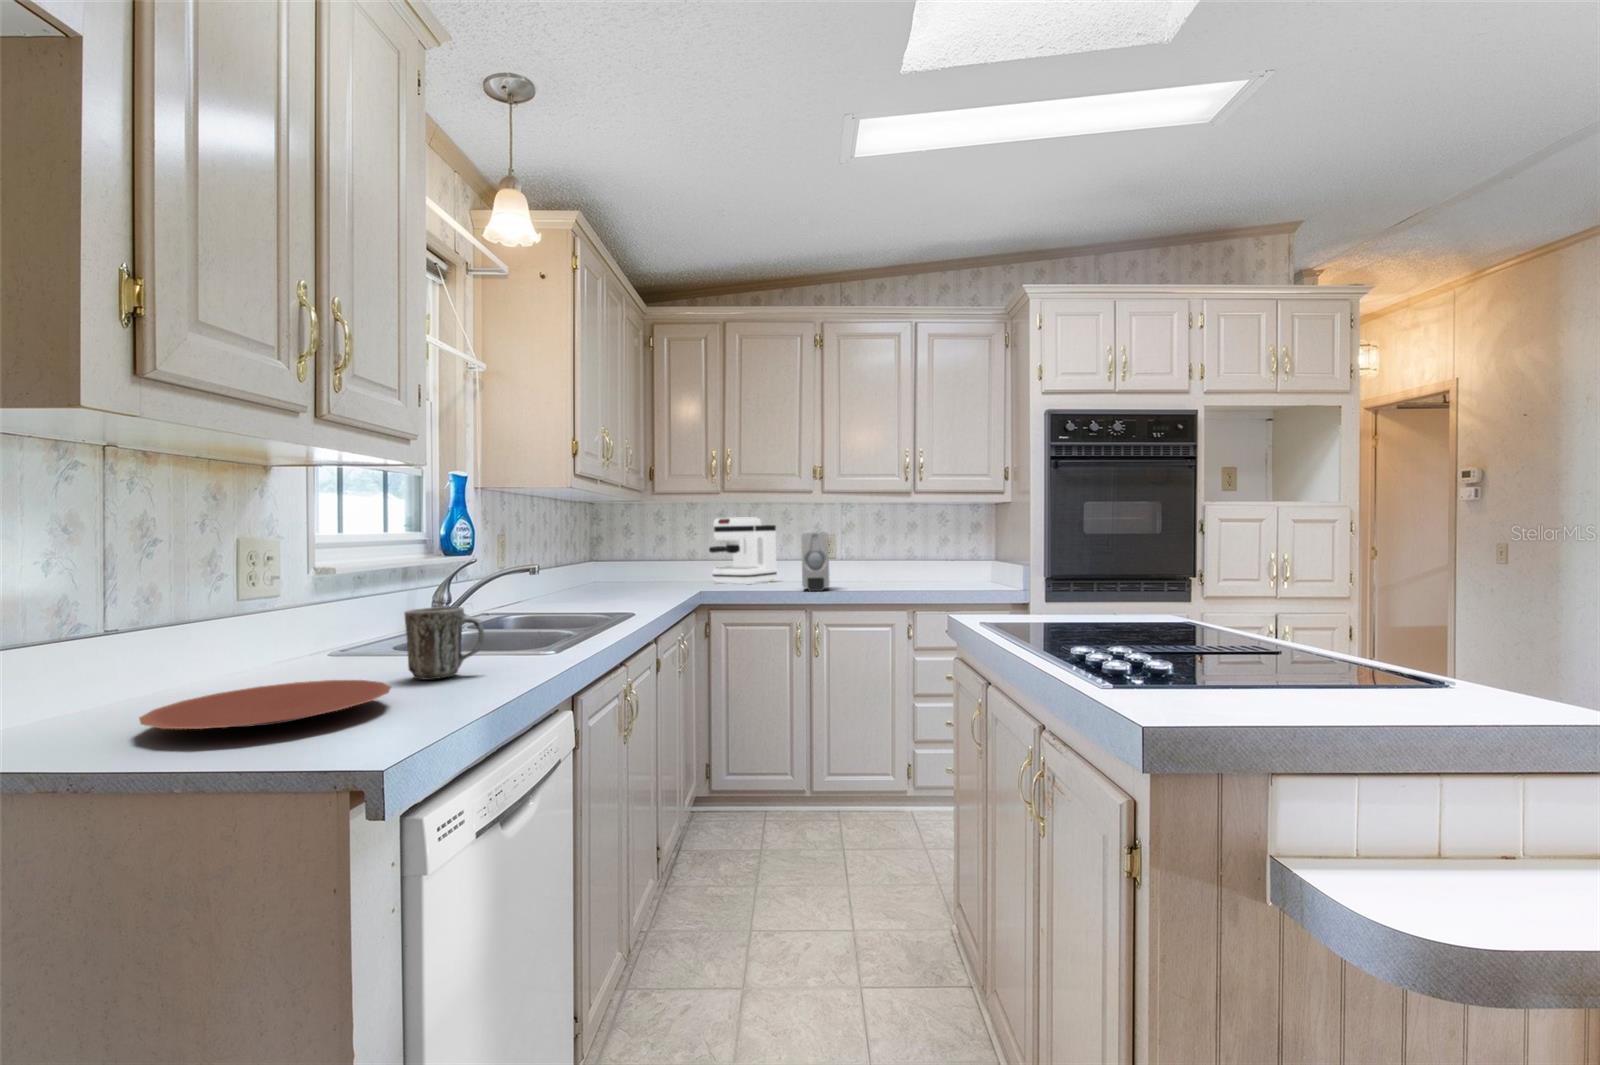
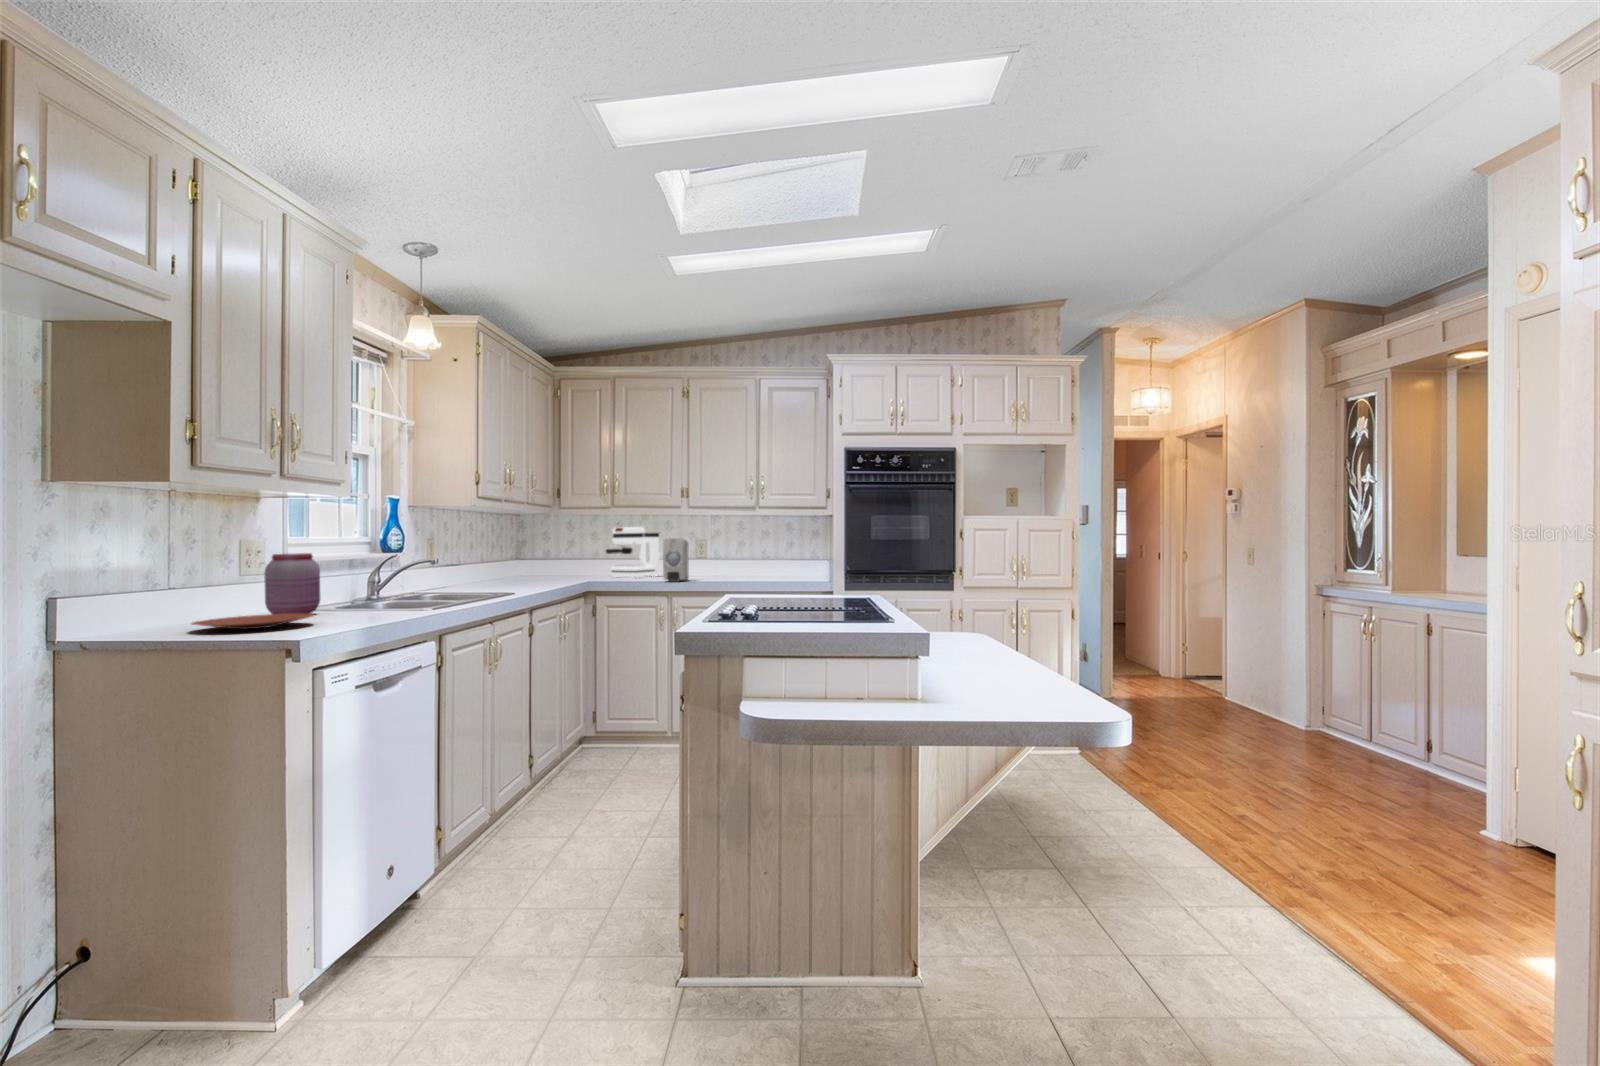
jar: none [283,562,379,676] -> present [264,553,320,614]
mug: present [405,607,484,680] -> none [331,578,377,617]

